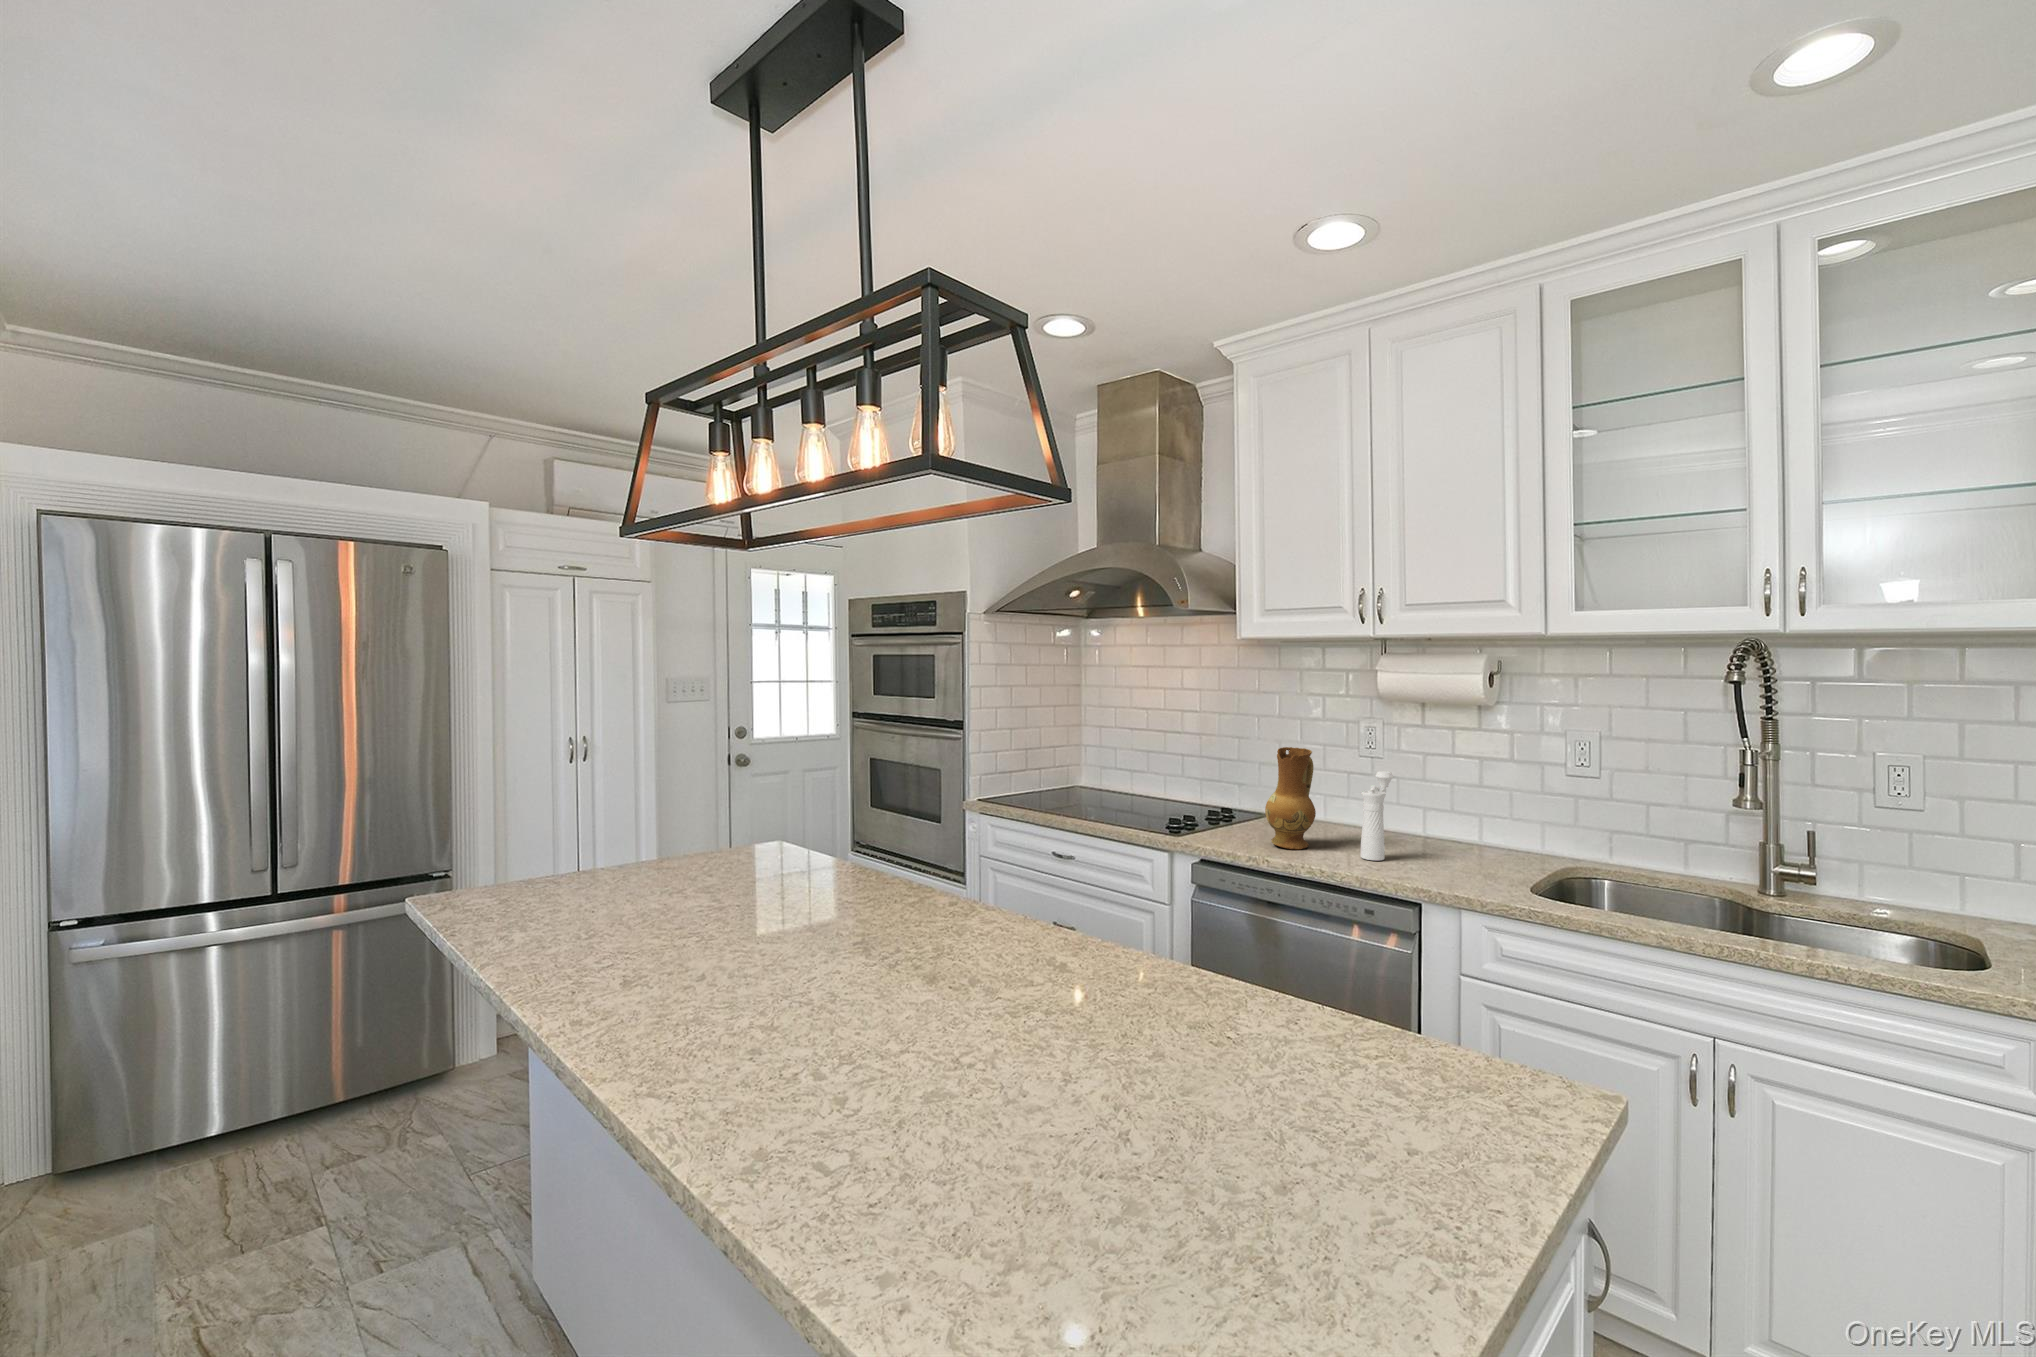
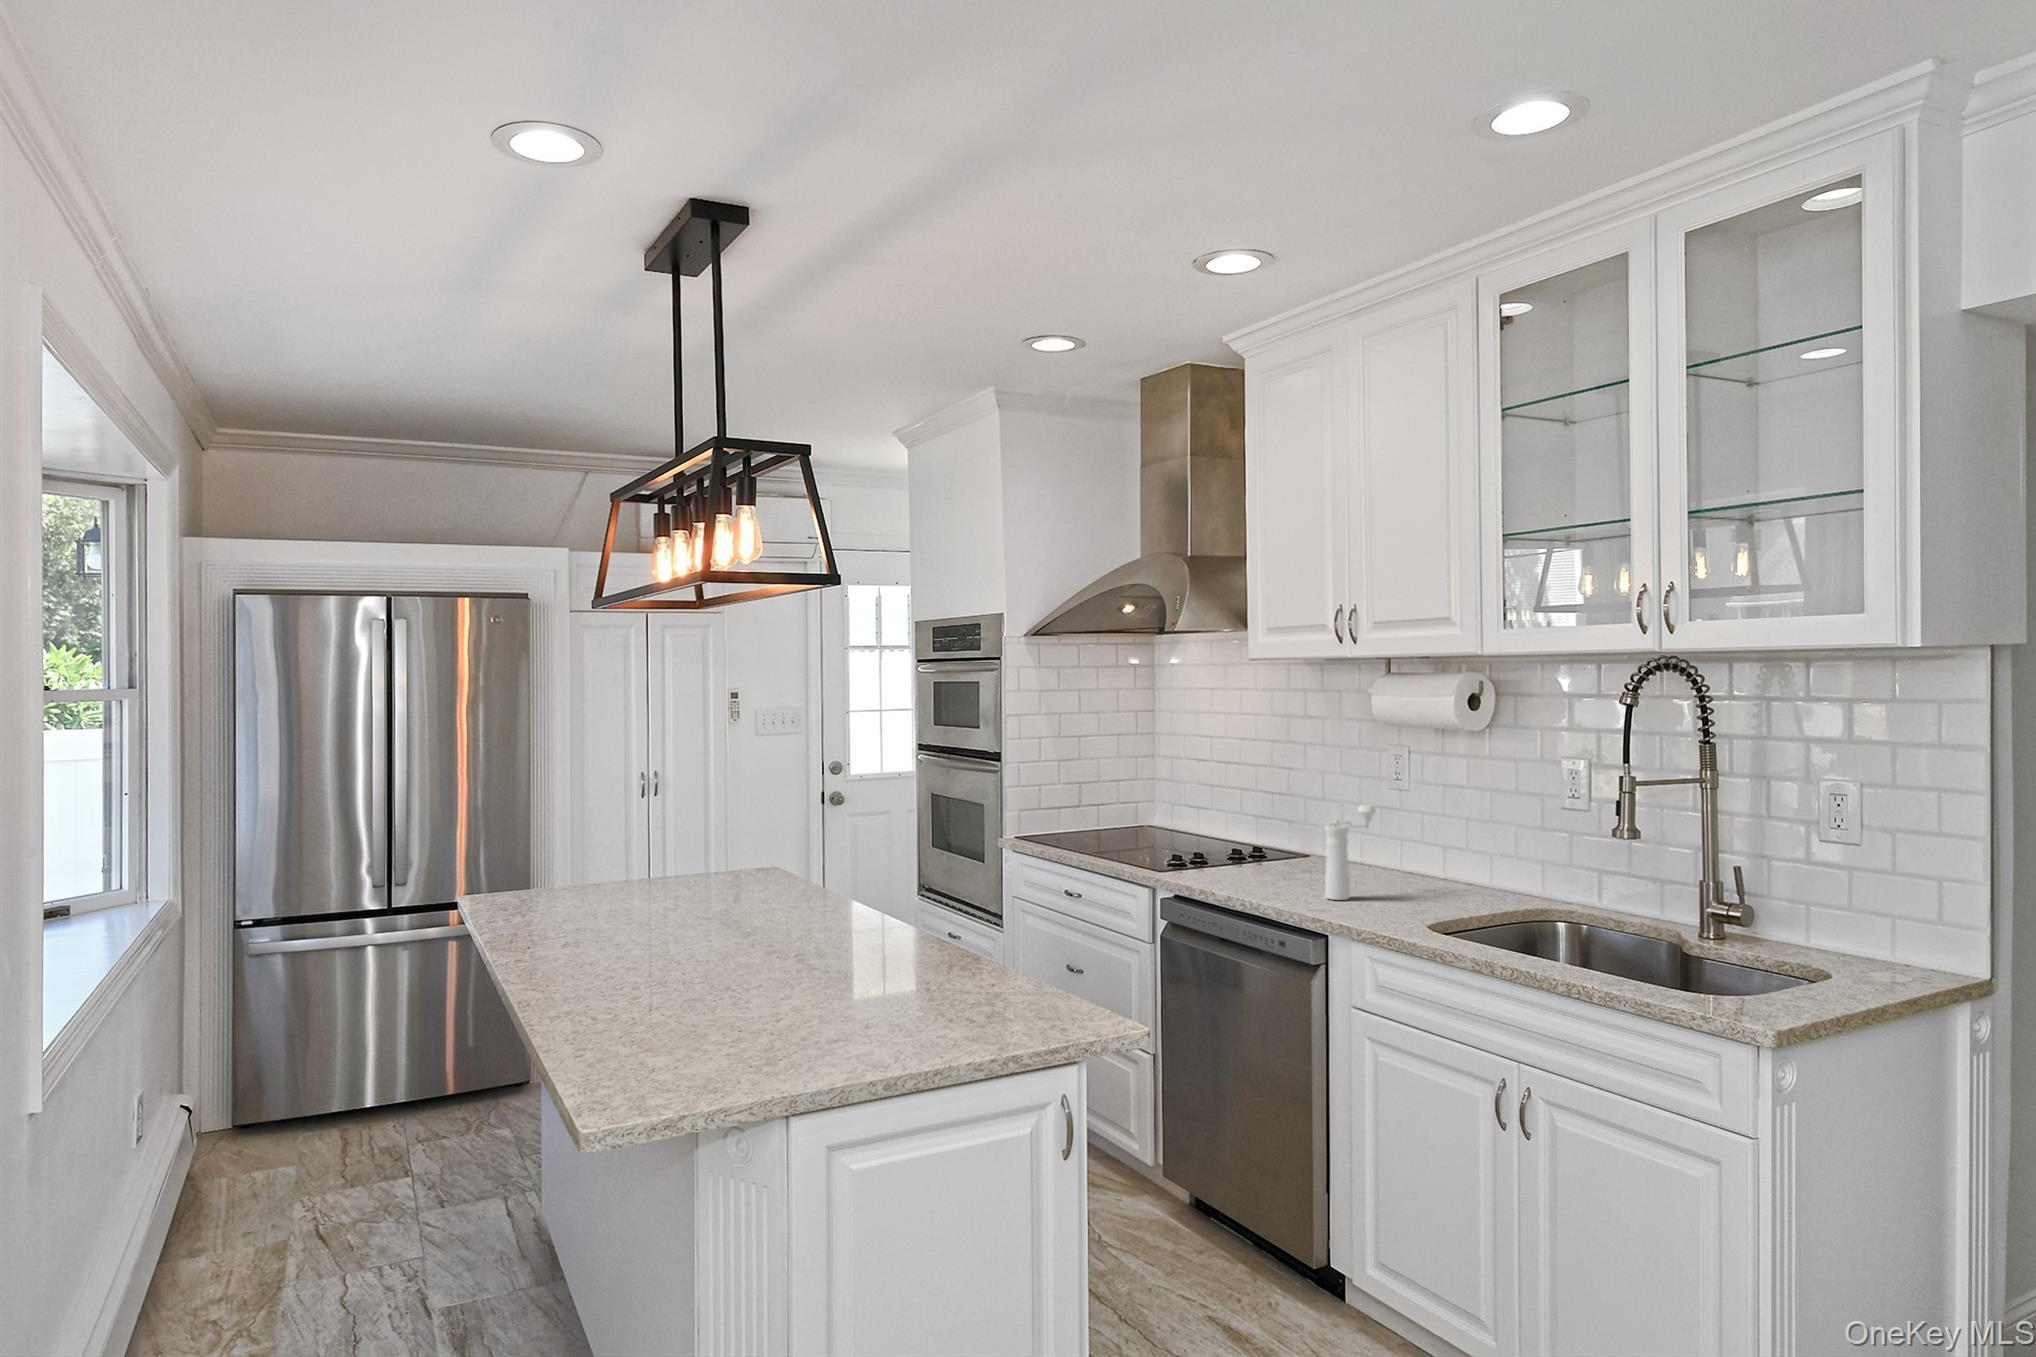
ceramic jug: present [1265,747,1316,849] -> none [1244,778,1303,889]

